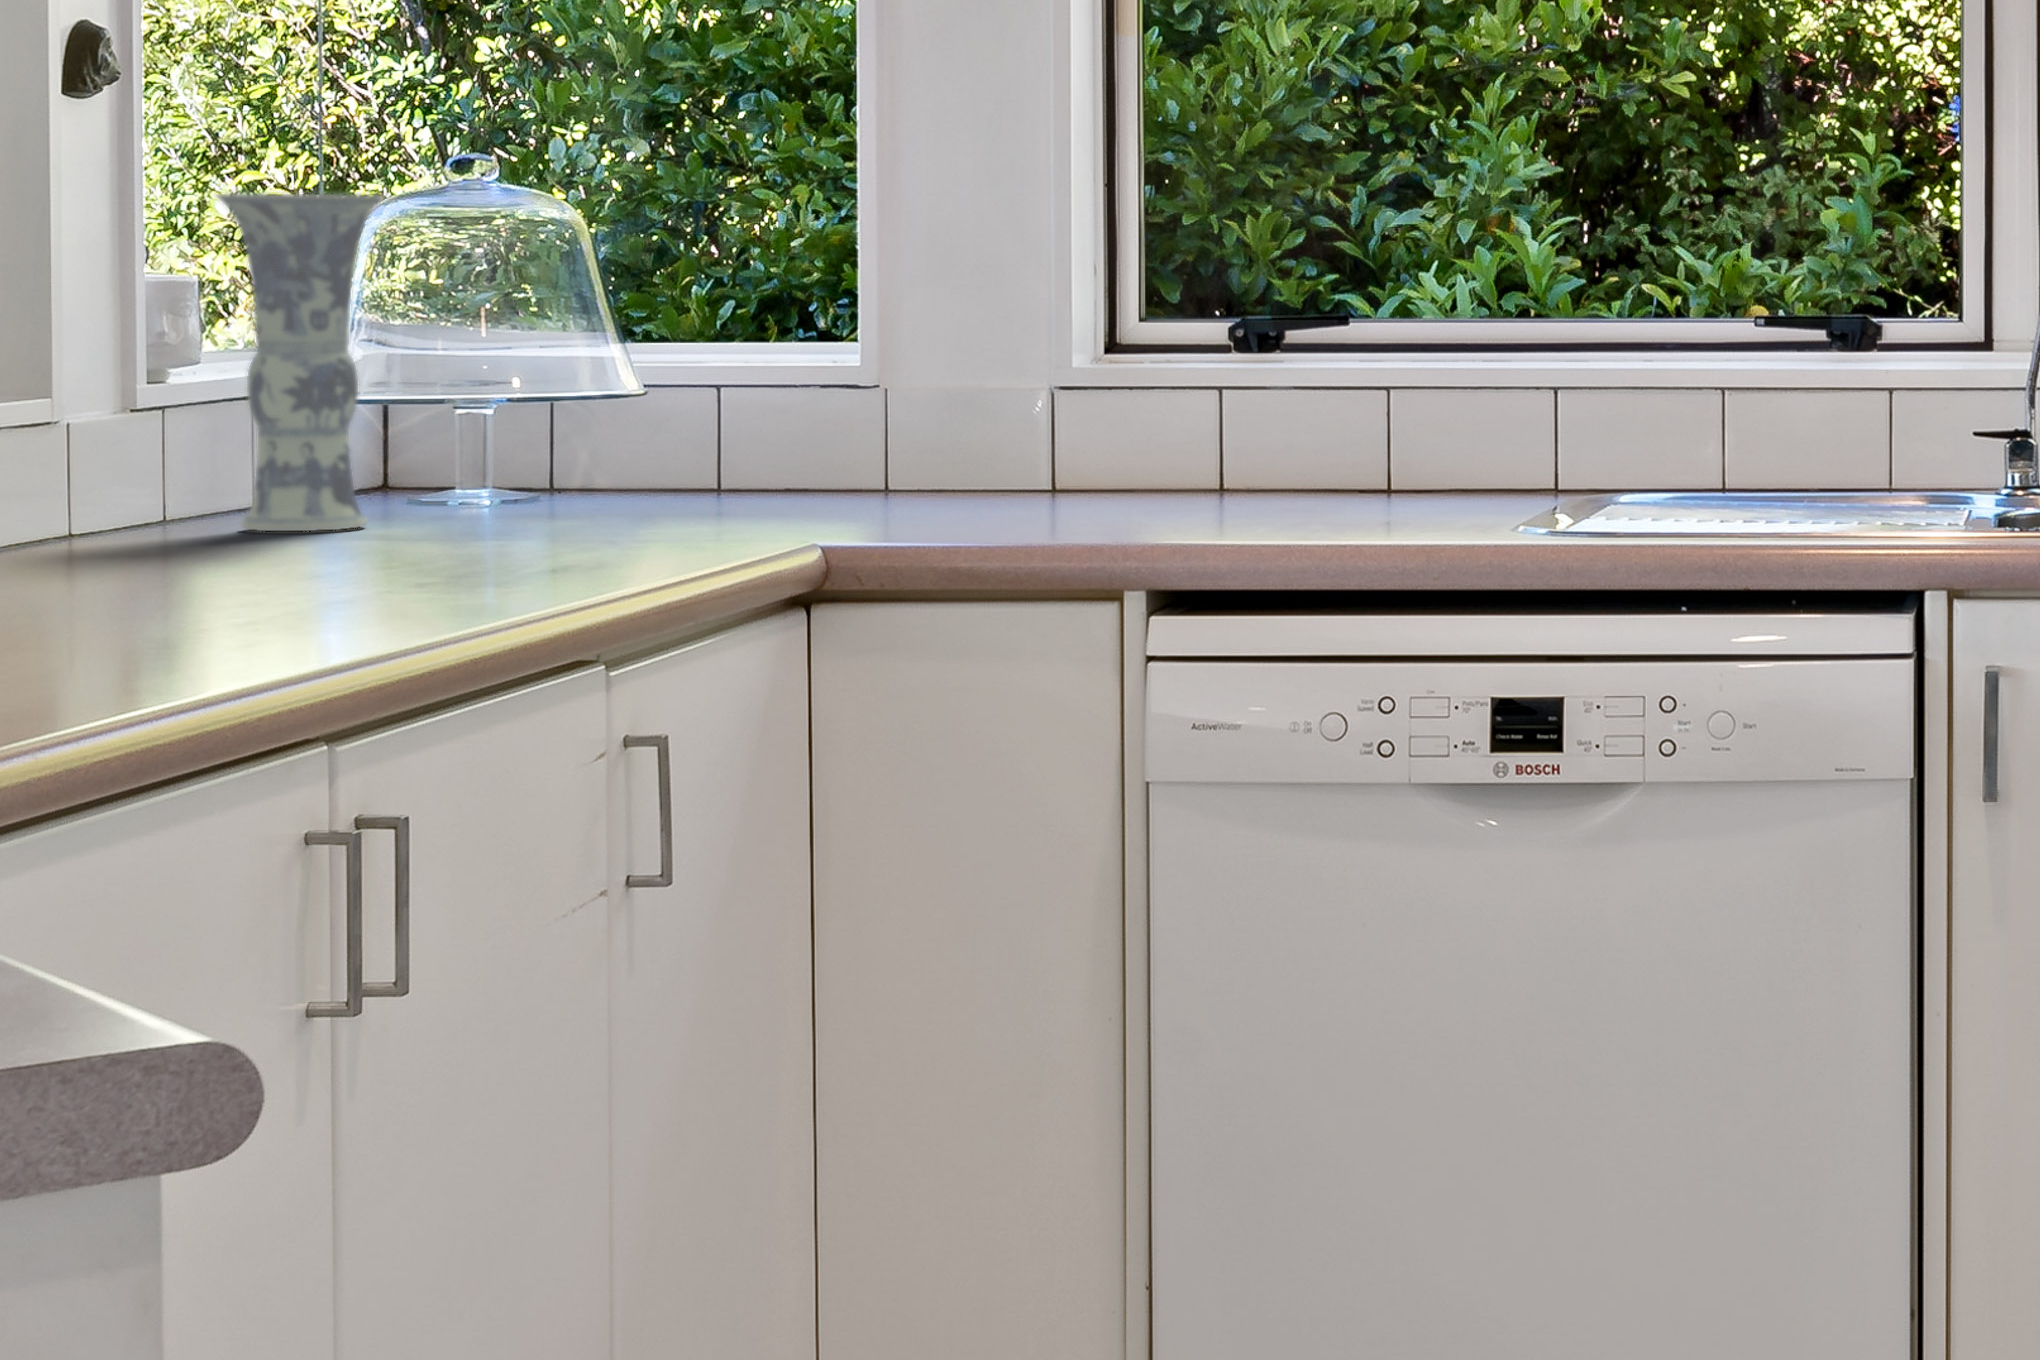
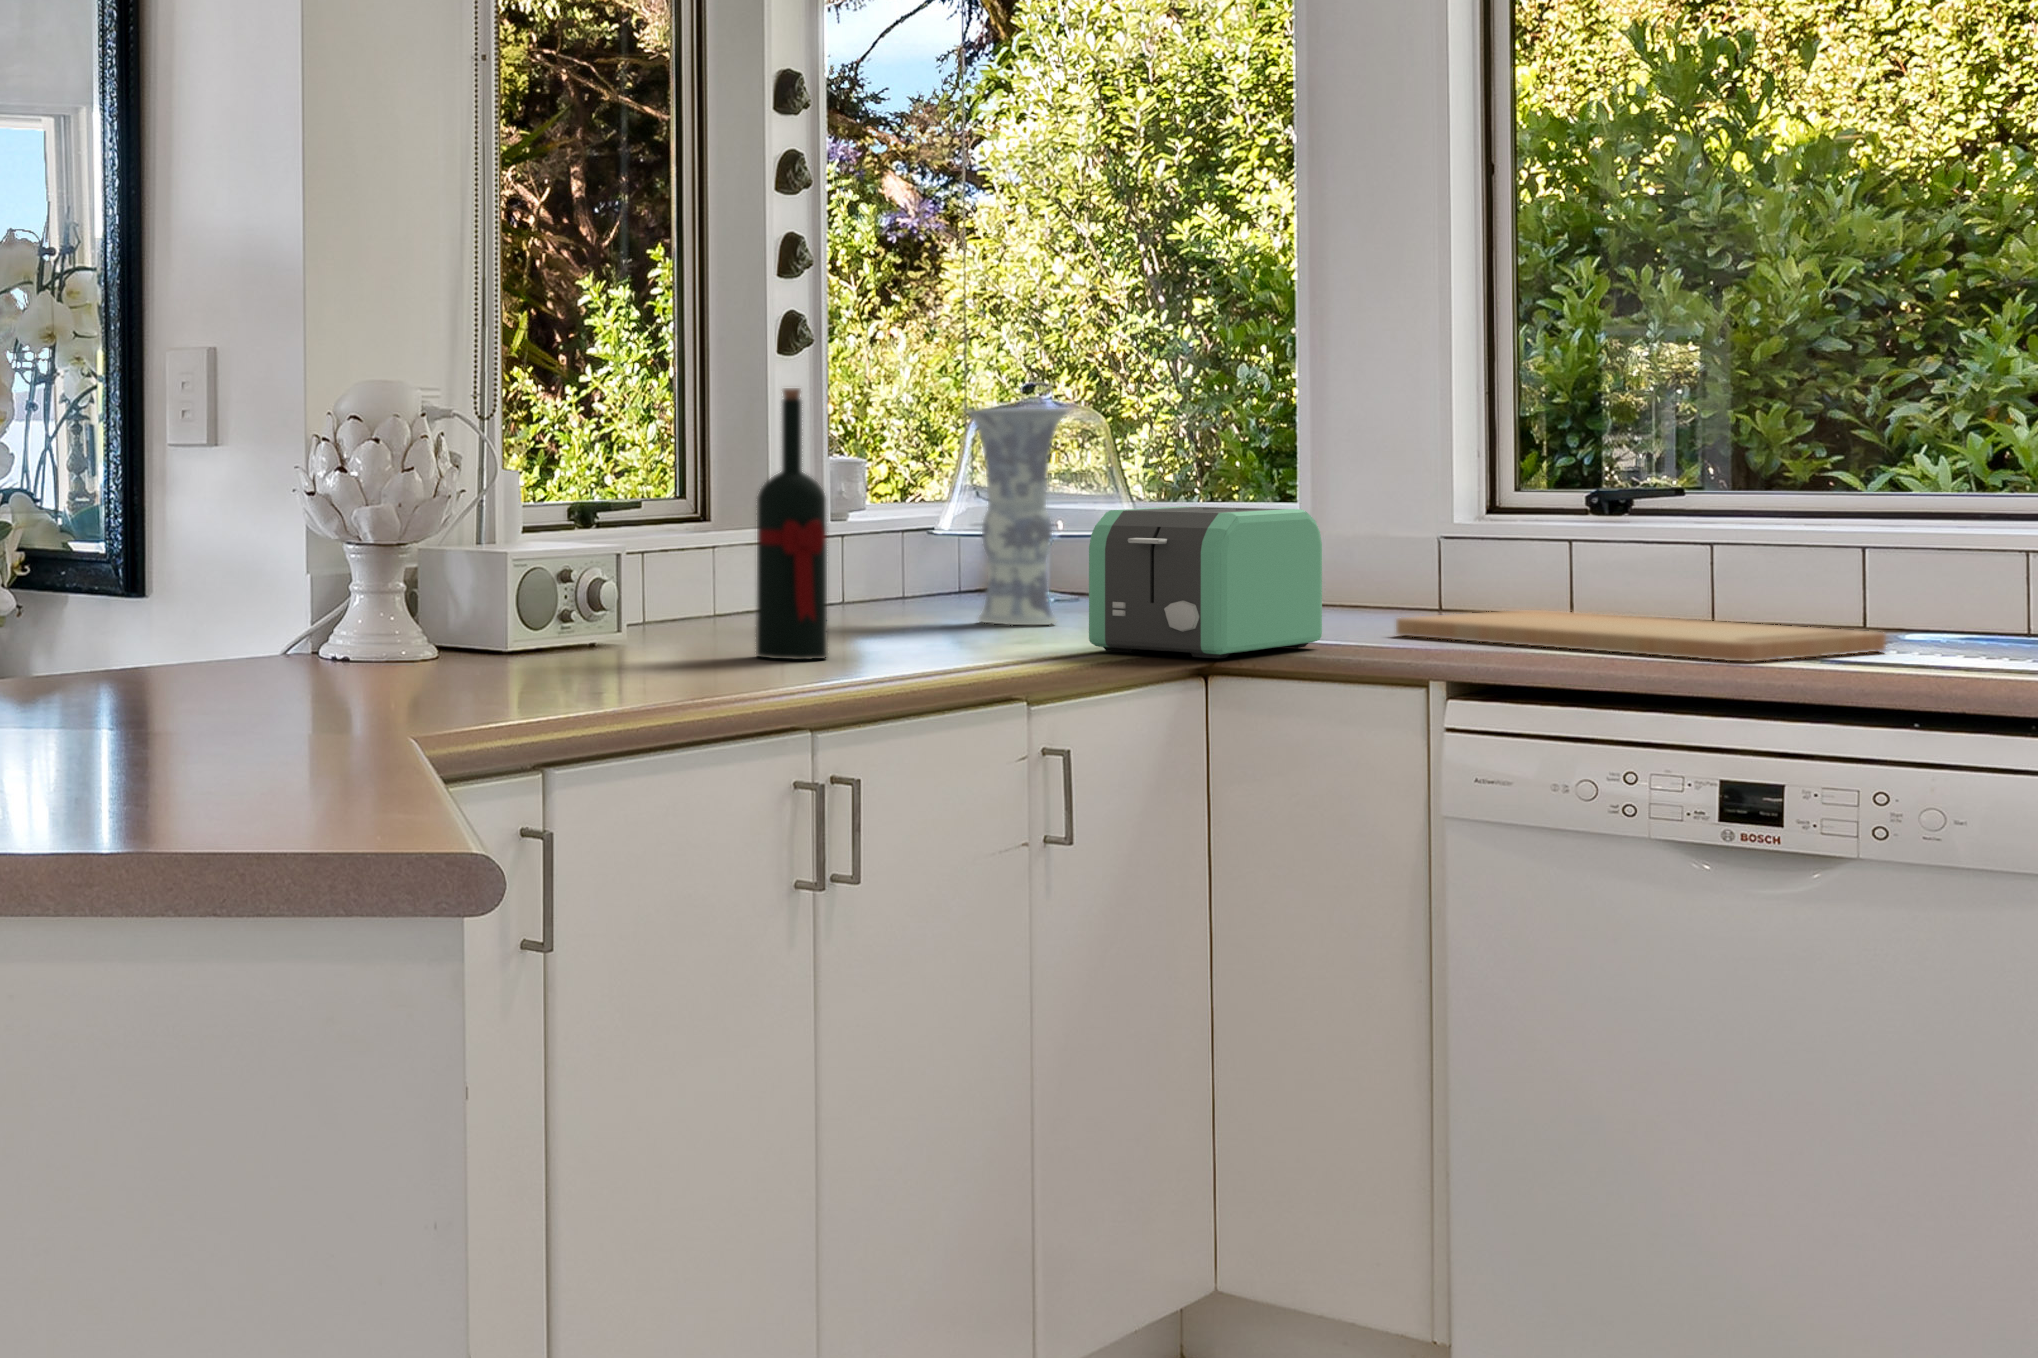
wine bottle: none [54,159,185,610] -> present [756,388,828,660]
toaster: none [530,339,805,559] -> present [1089,507,1322,659]
cutting board: none [841,466,1381,515] -> present [1396,610,1886,662]

